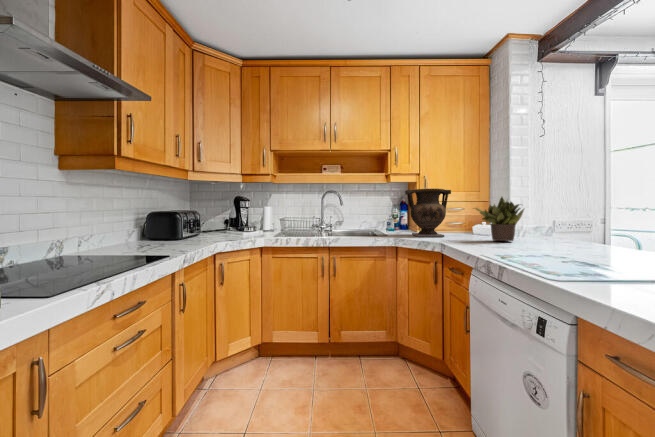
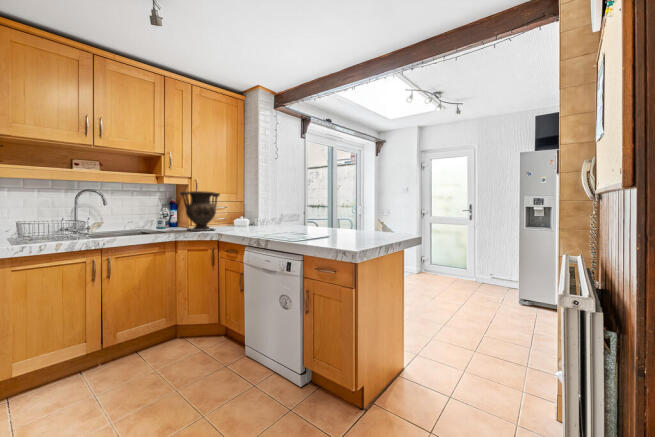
potted plant: present [474,197,524,241] -> none [238,199,271,231]

